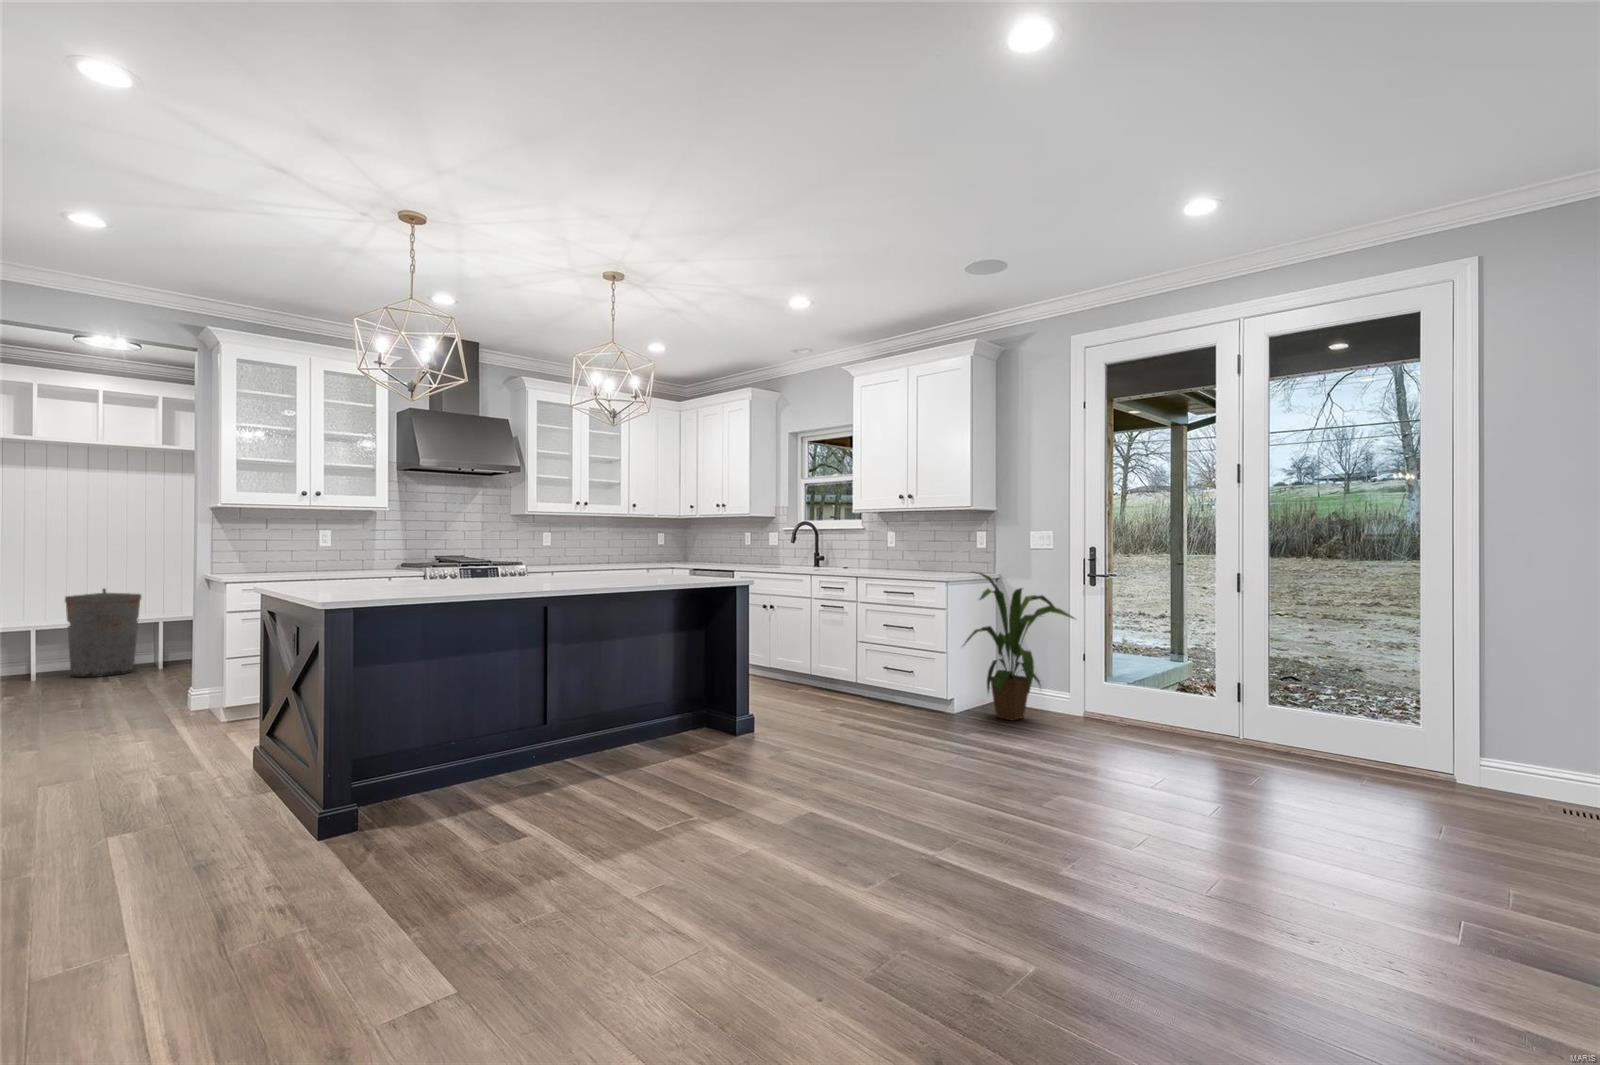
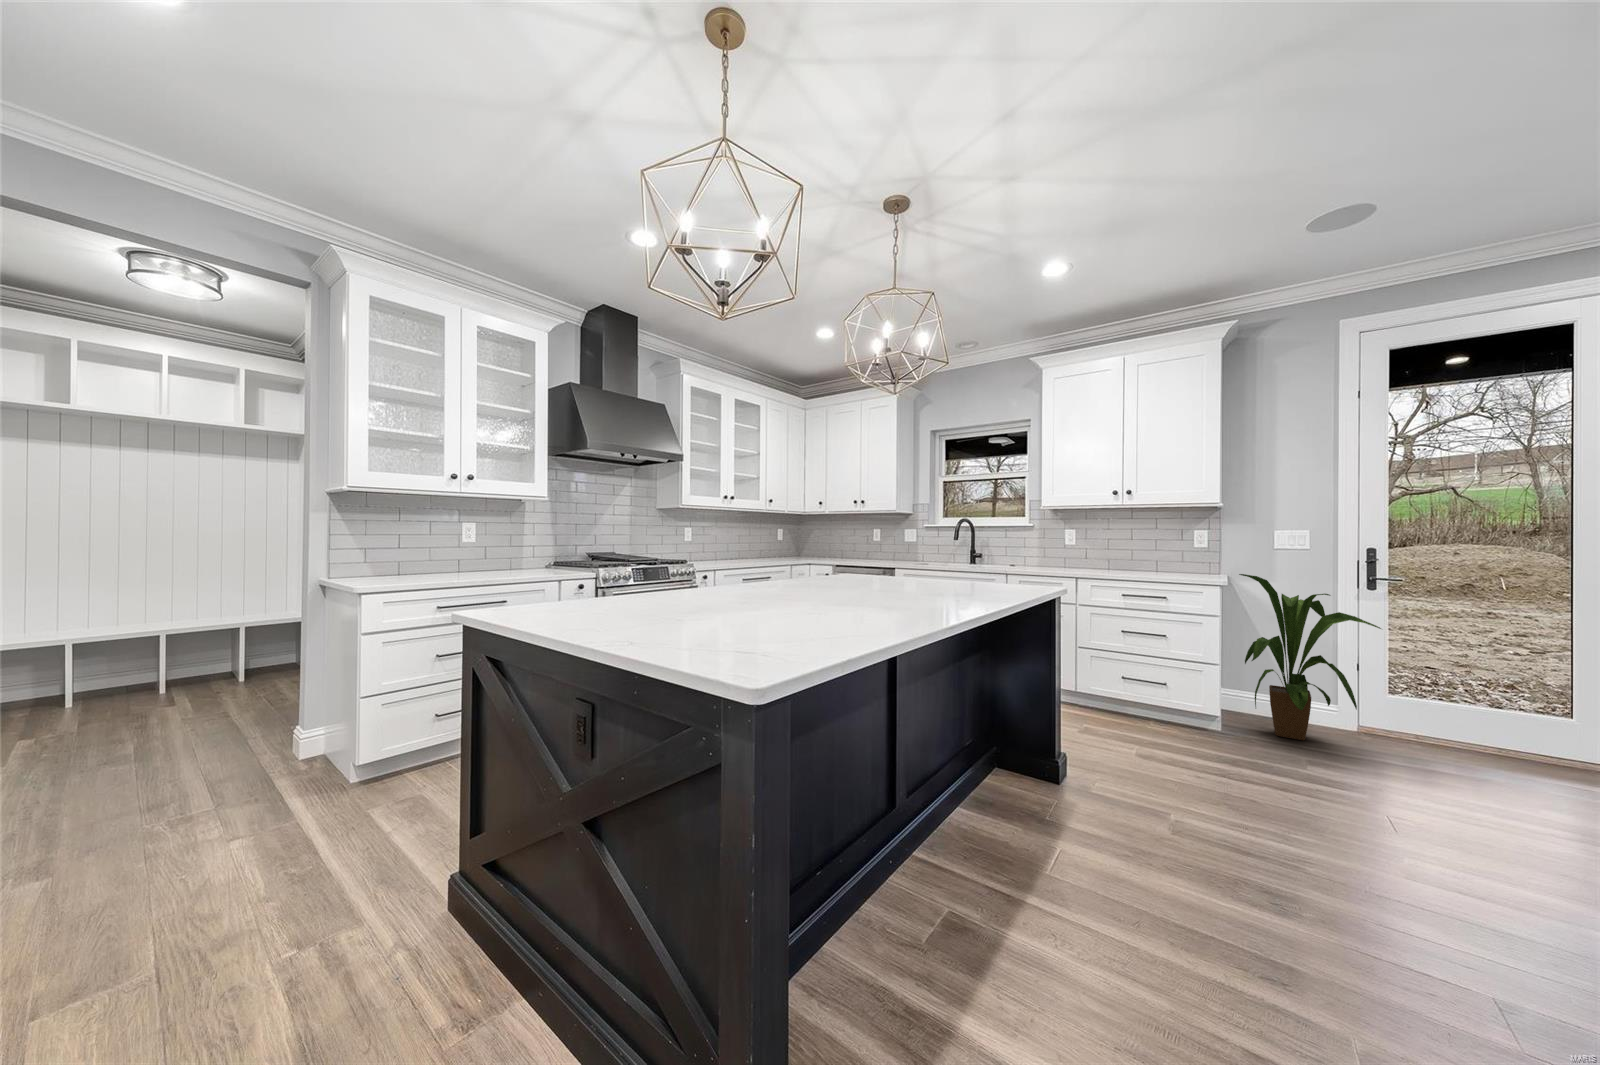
trash can: present [65,589,141,677] -> none [115,590,217,699]

